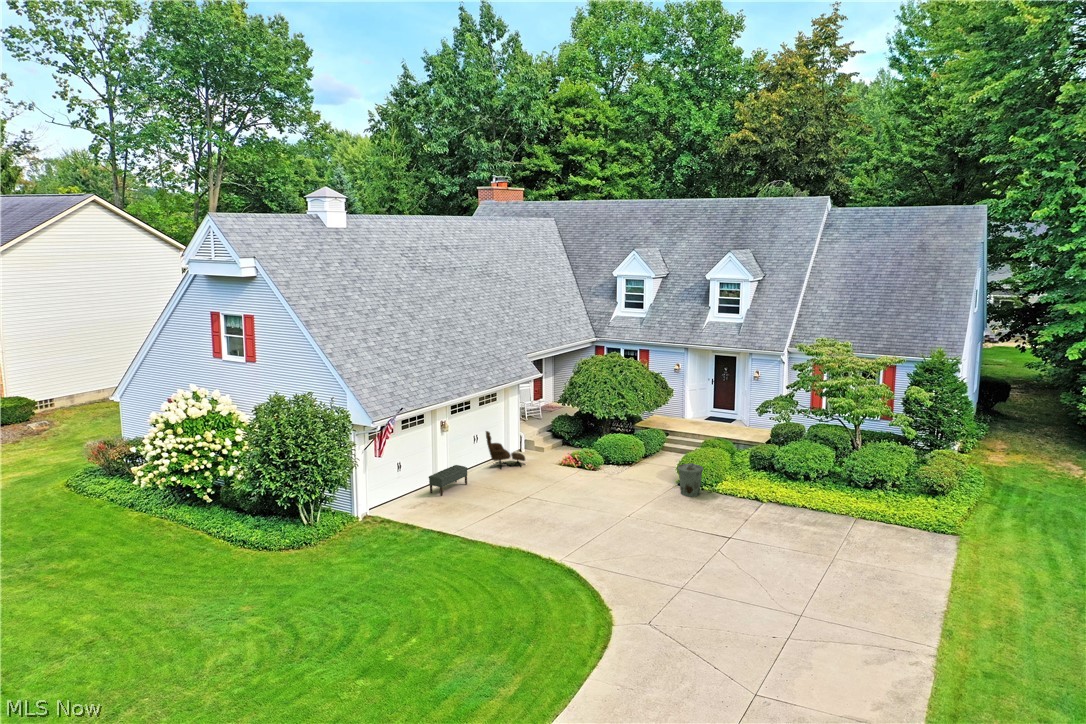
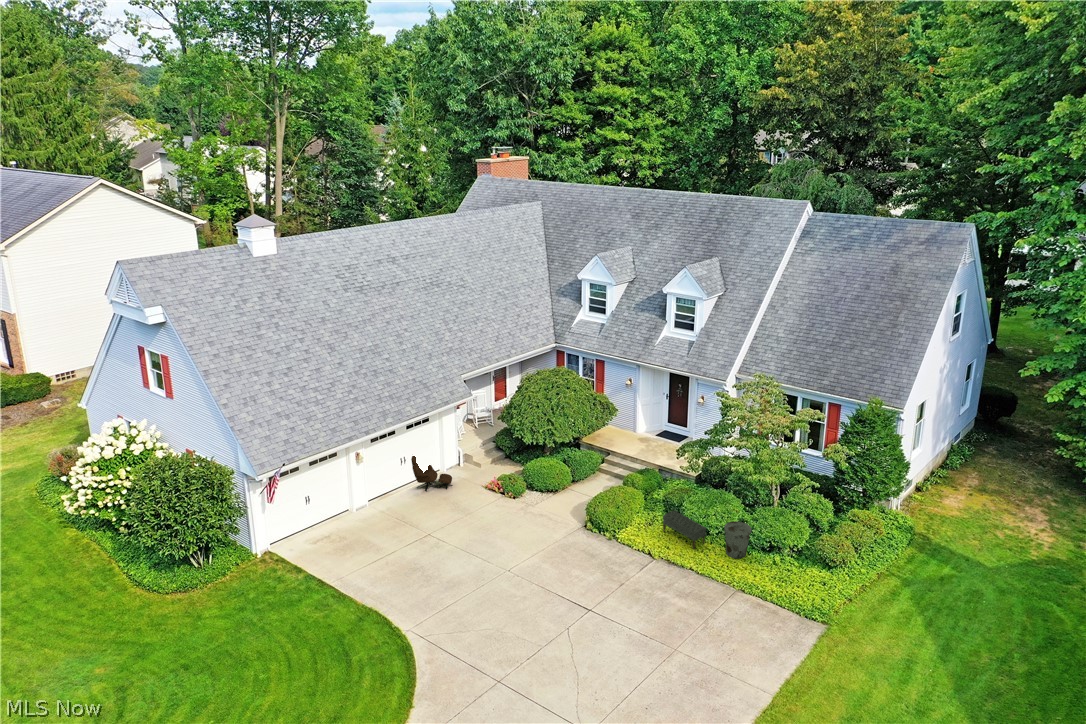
trash can: present [678,463,703,497] -> present [724,521,752,558]
bench: present [429,465,468,496] -> present [663,511,706,549]

